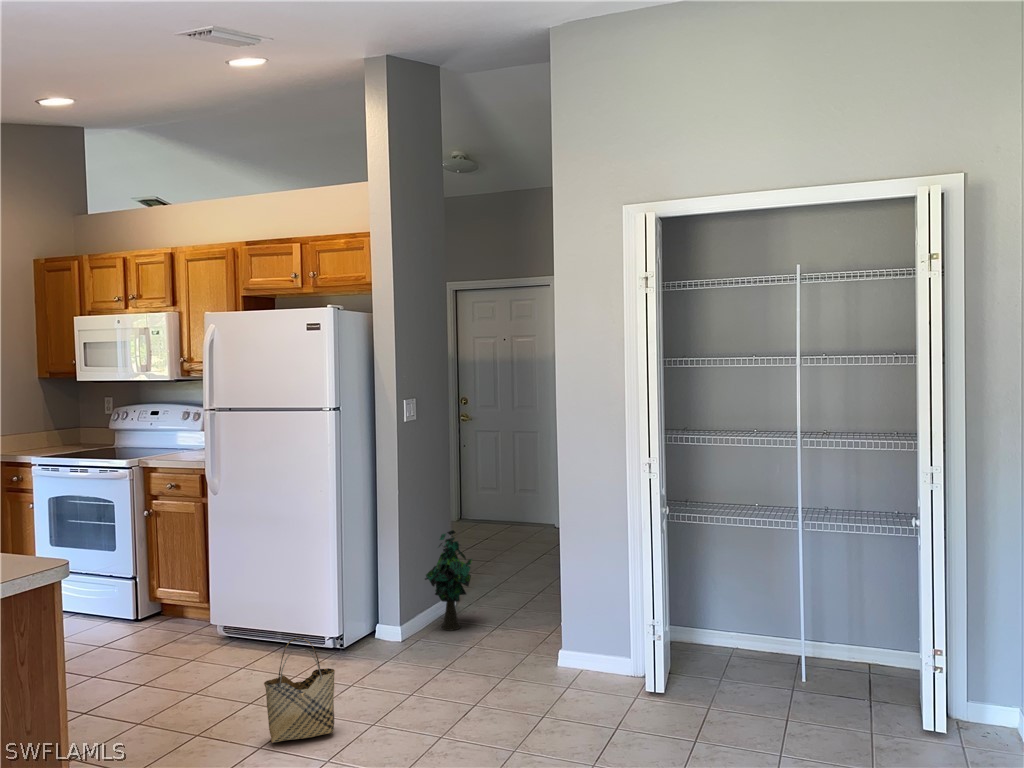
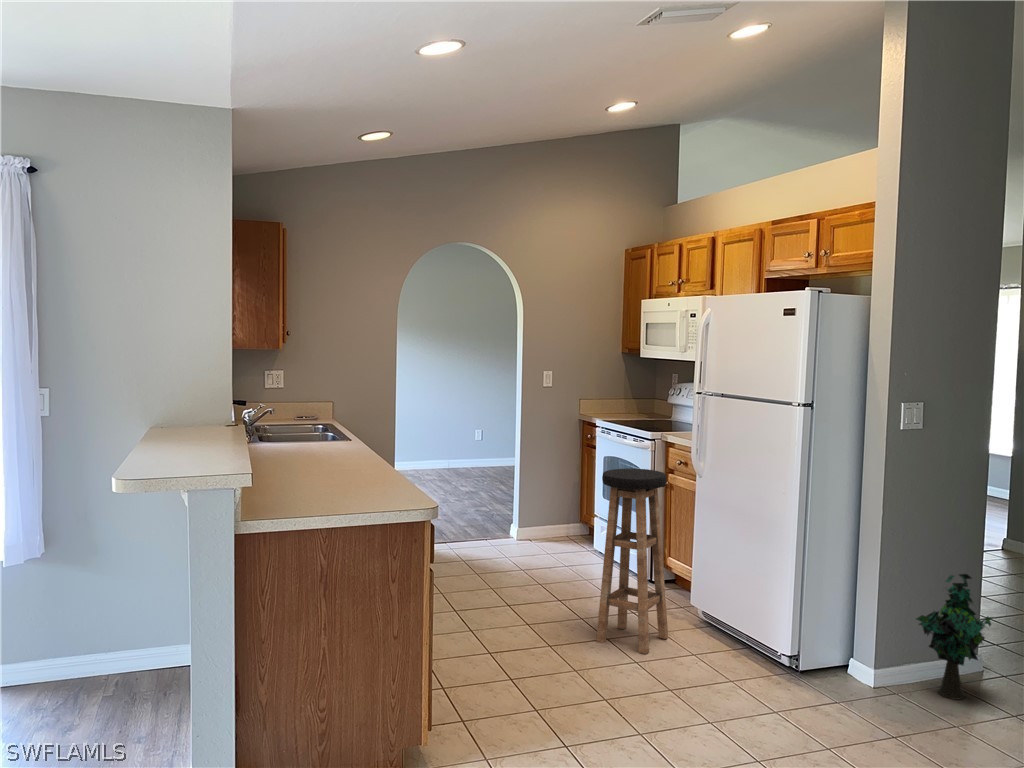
bar stool: none [124,494,206,696] -> present [596,469,668,654]
woven basket: present [264,637,335,743] -> none [654,634,725,743]

